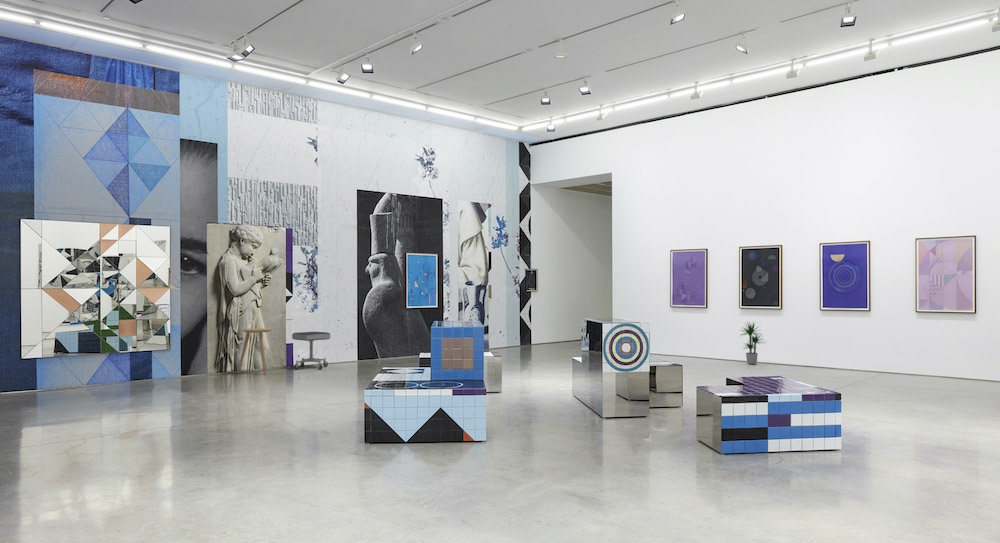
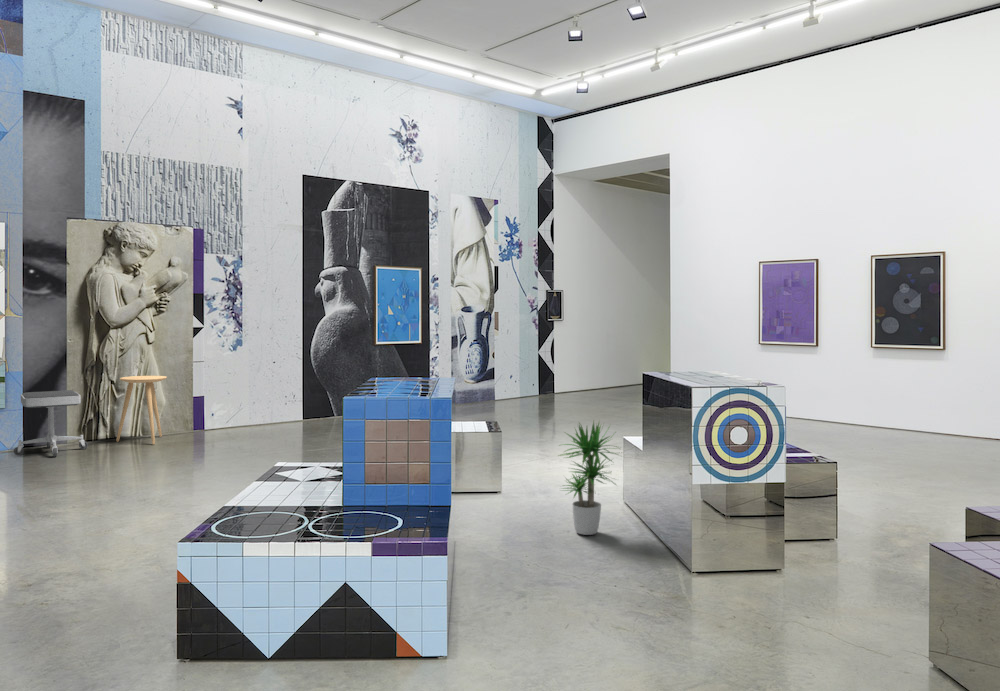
potted plant: present [742,323,762,364] -> present [560,422,616,535]
stool: present [292,332,330,369] -> present [14,390,88,457]

